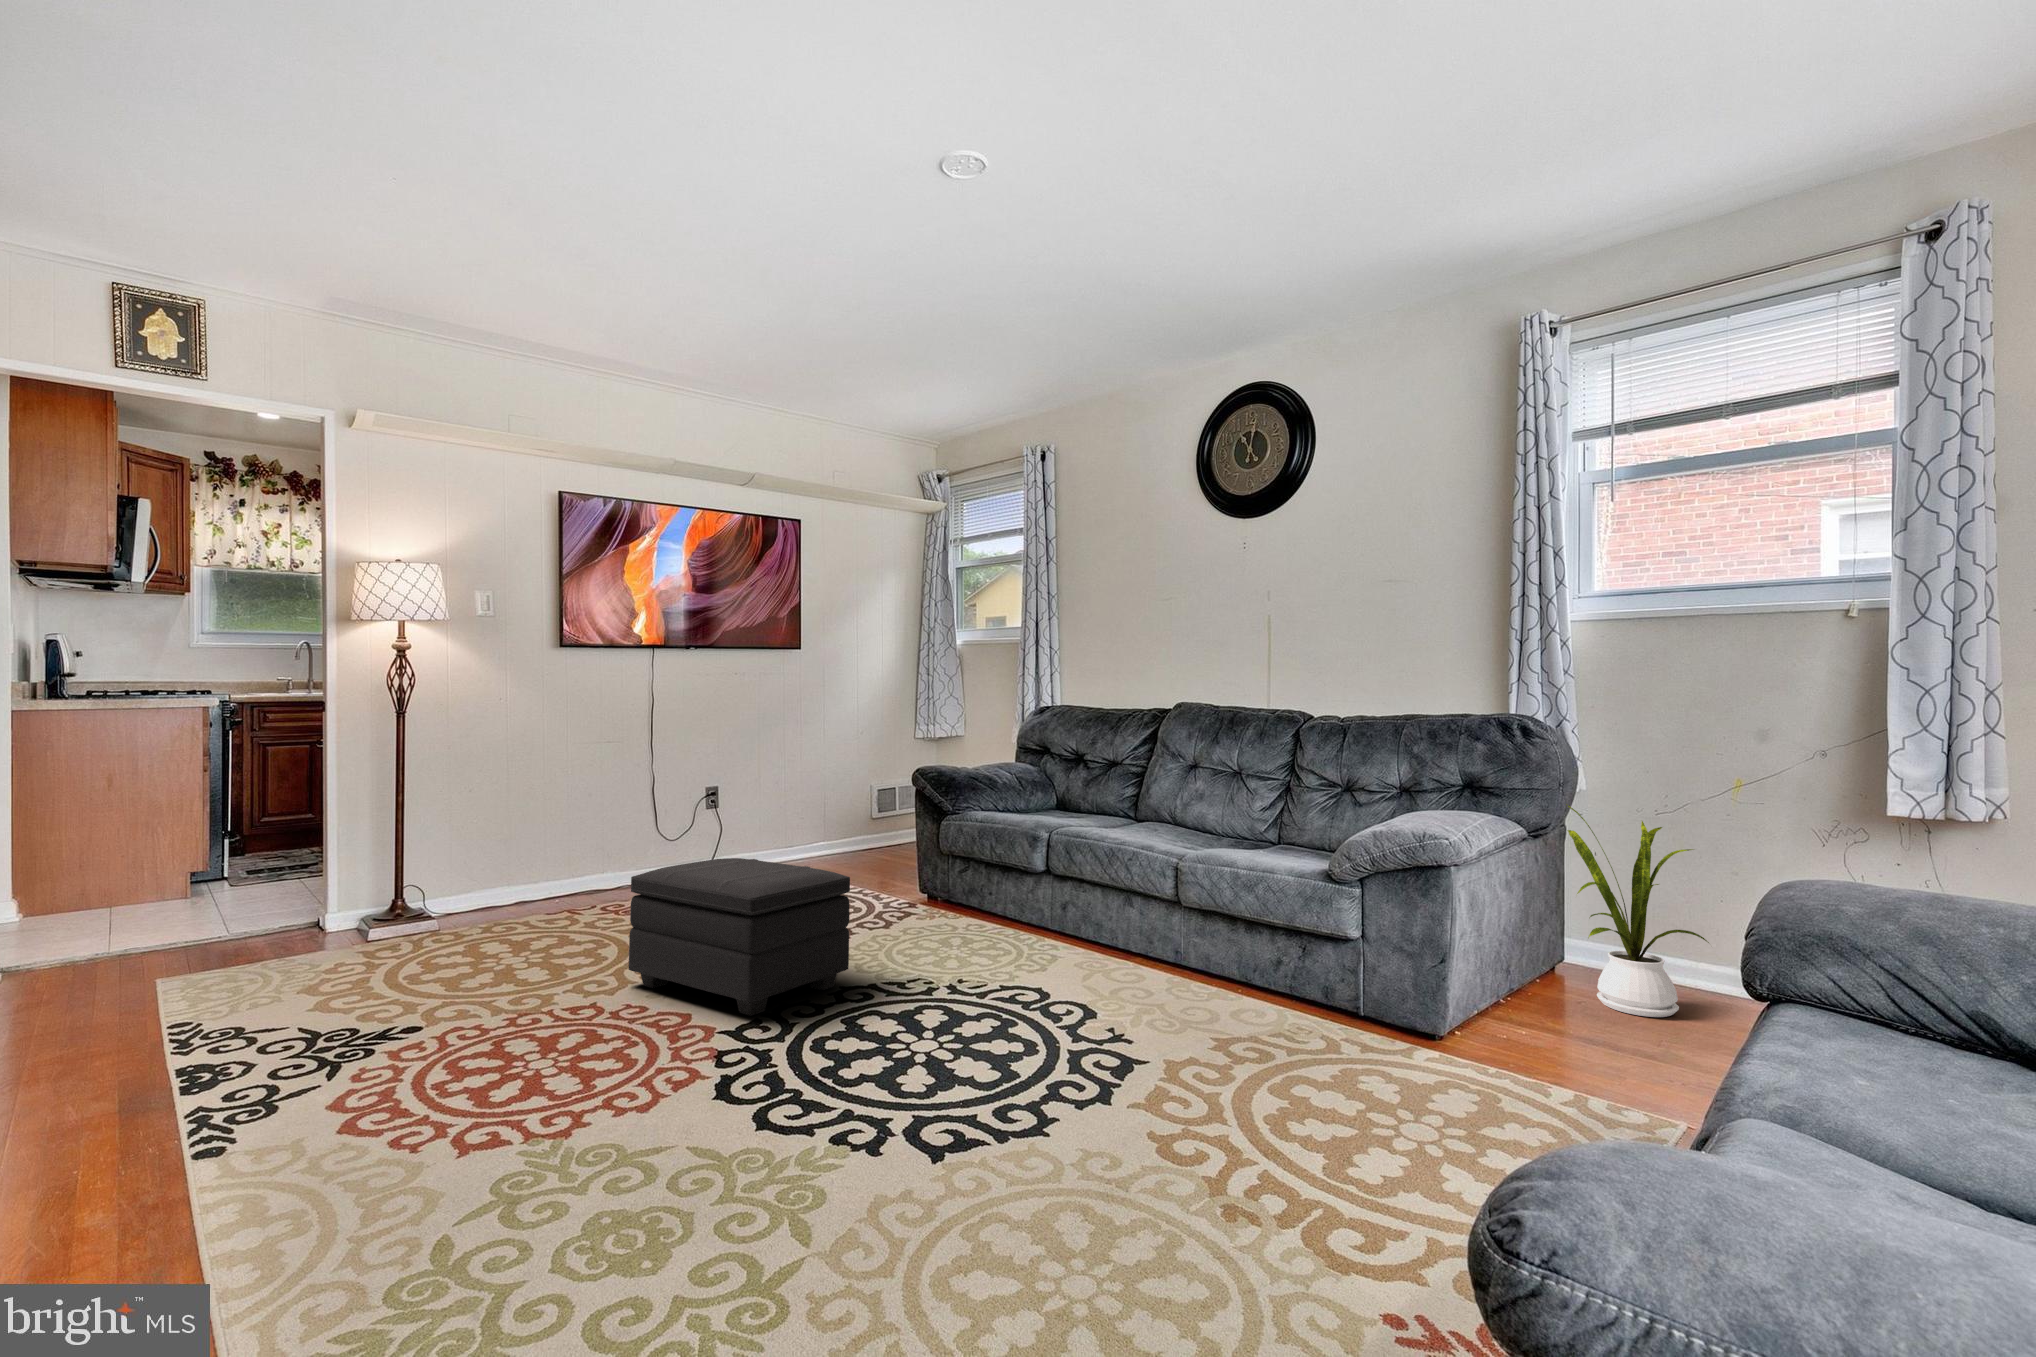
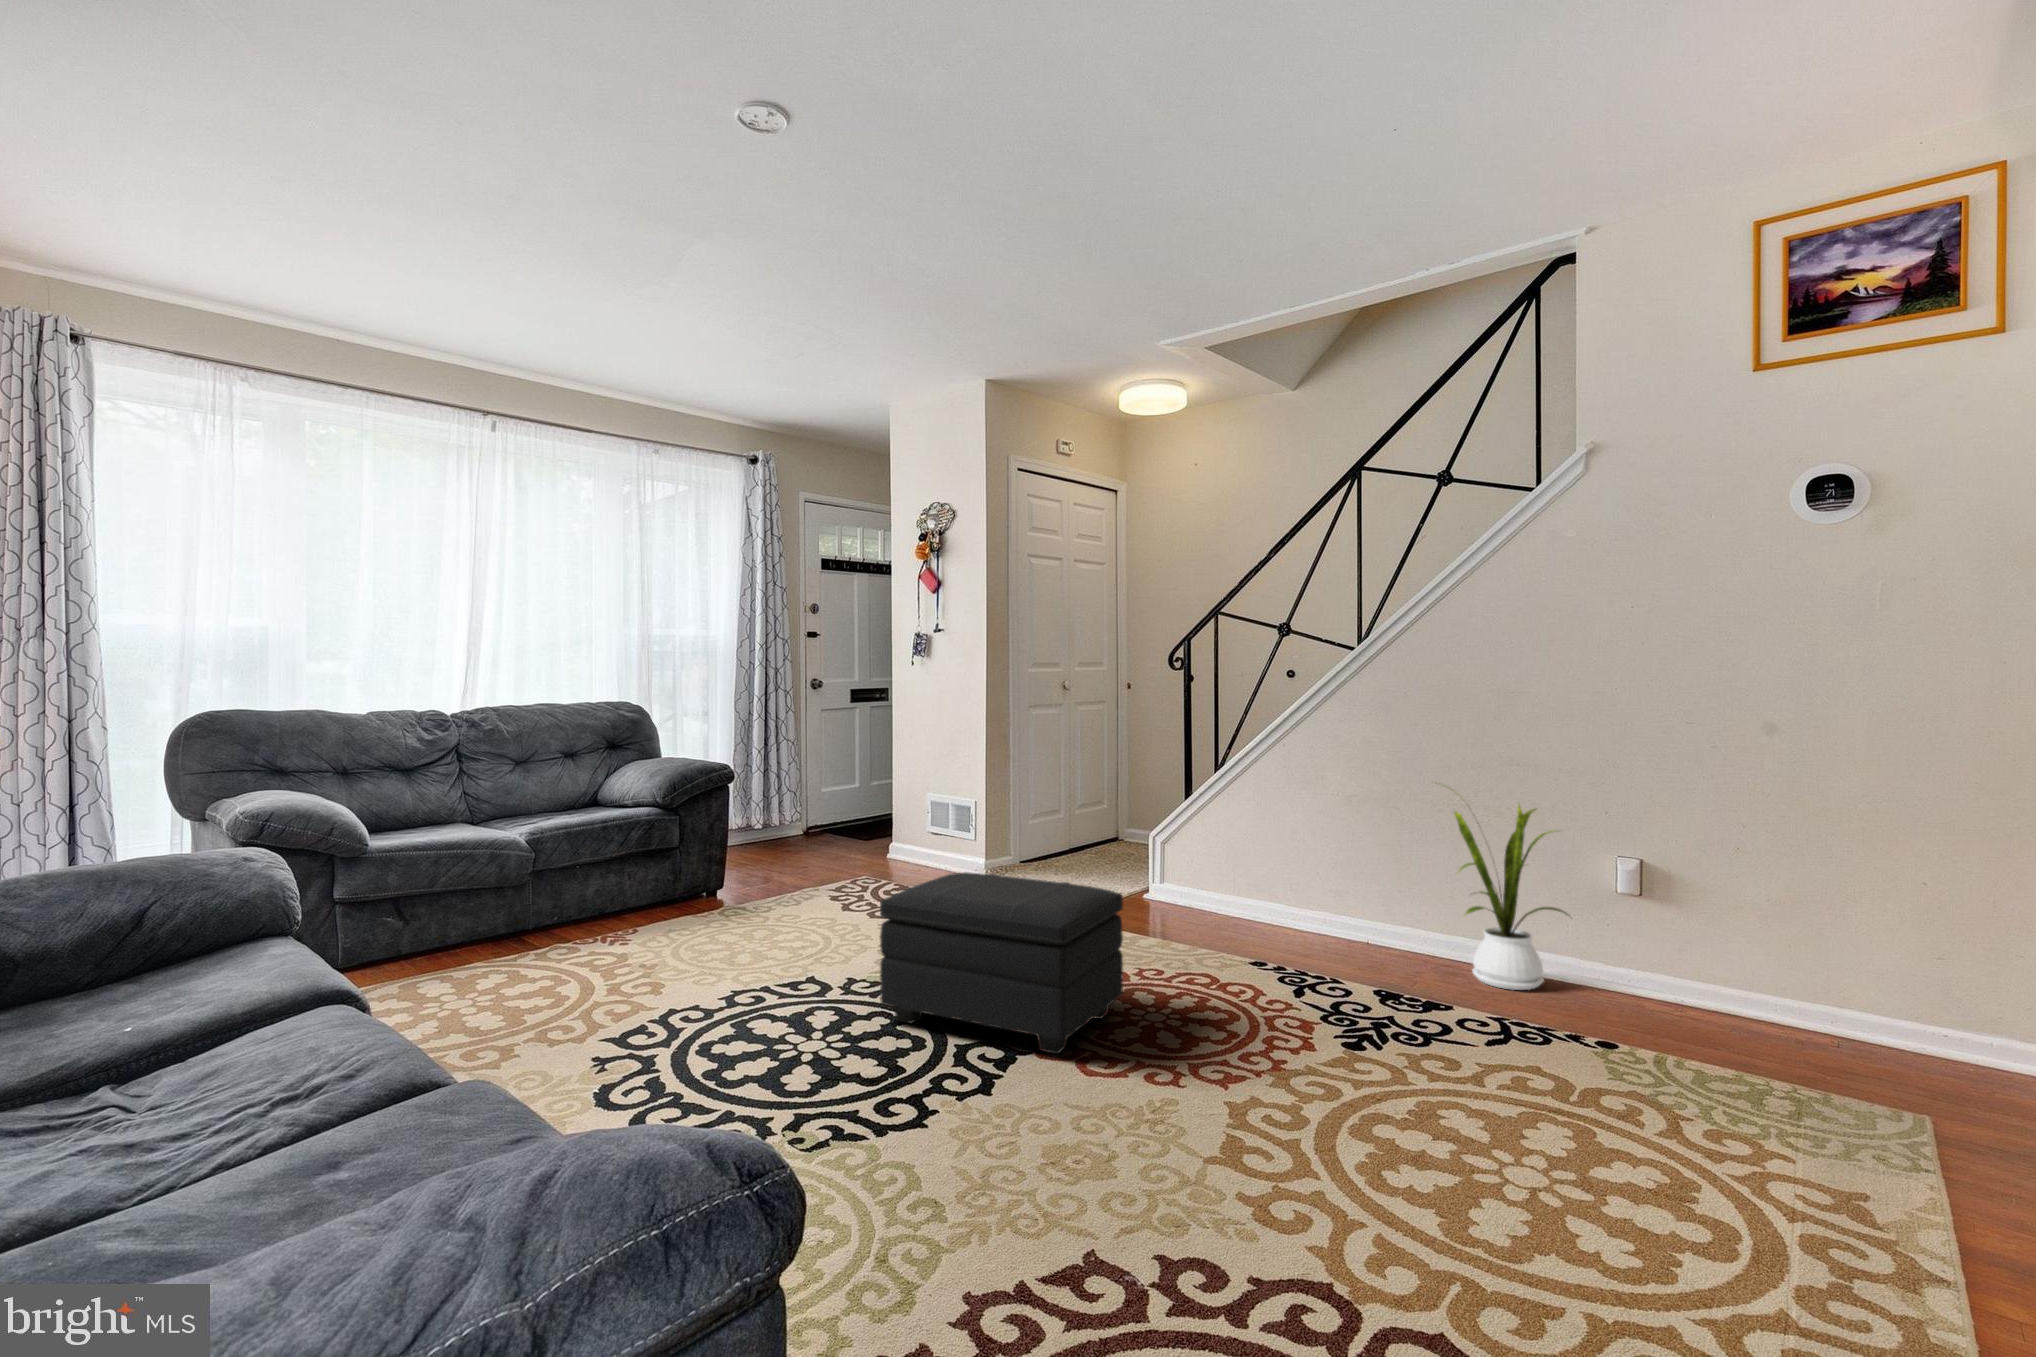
footstool: present [628,858,850,1016] -> present [880,872,1123,1054]

